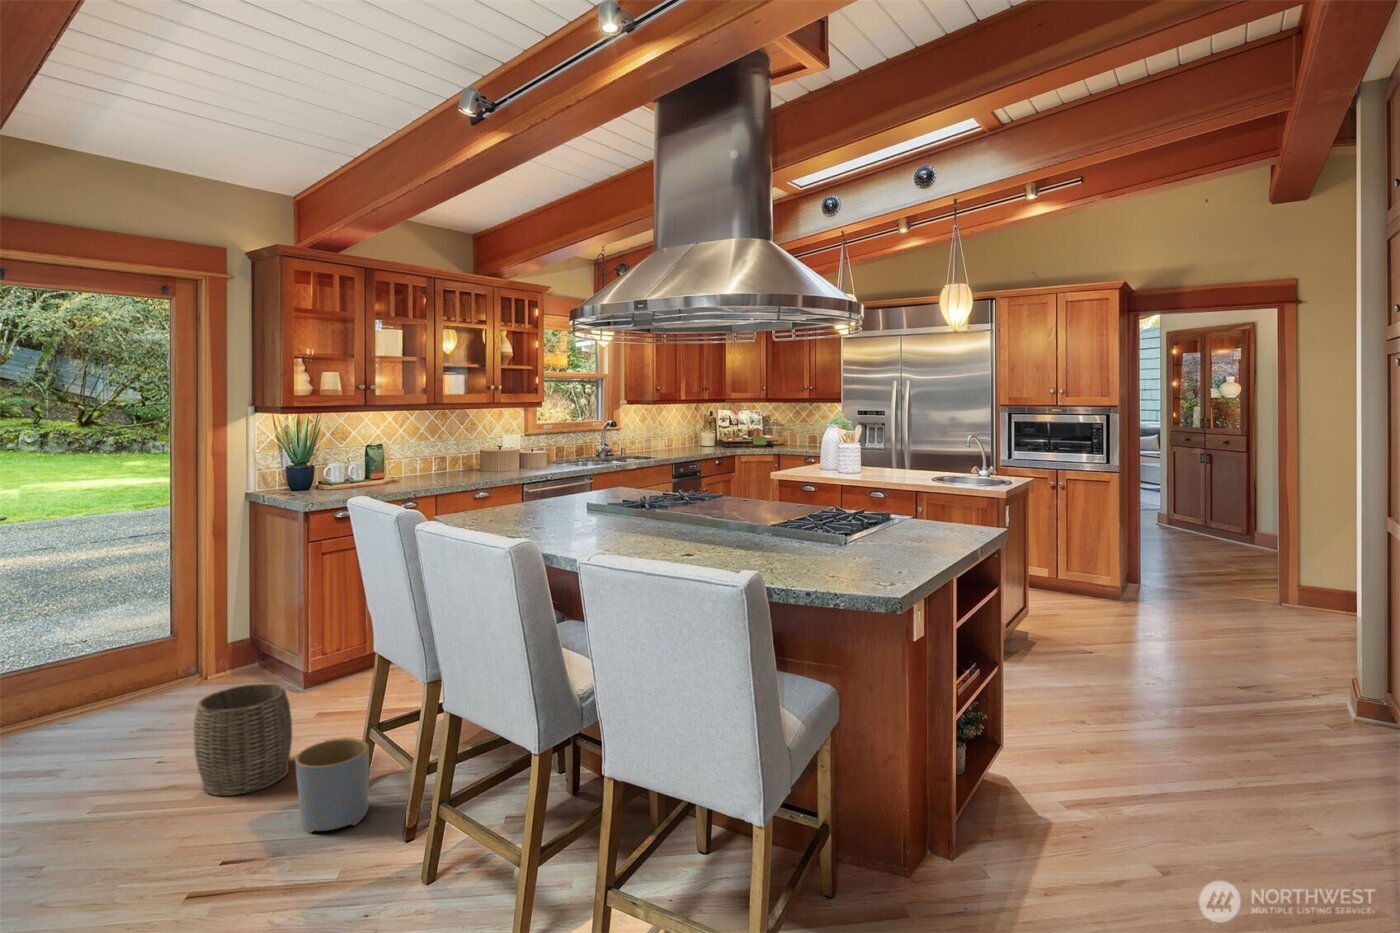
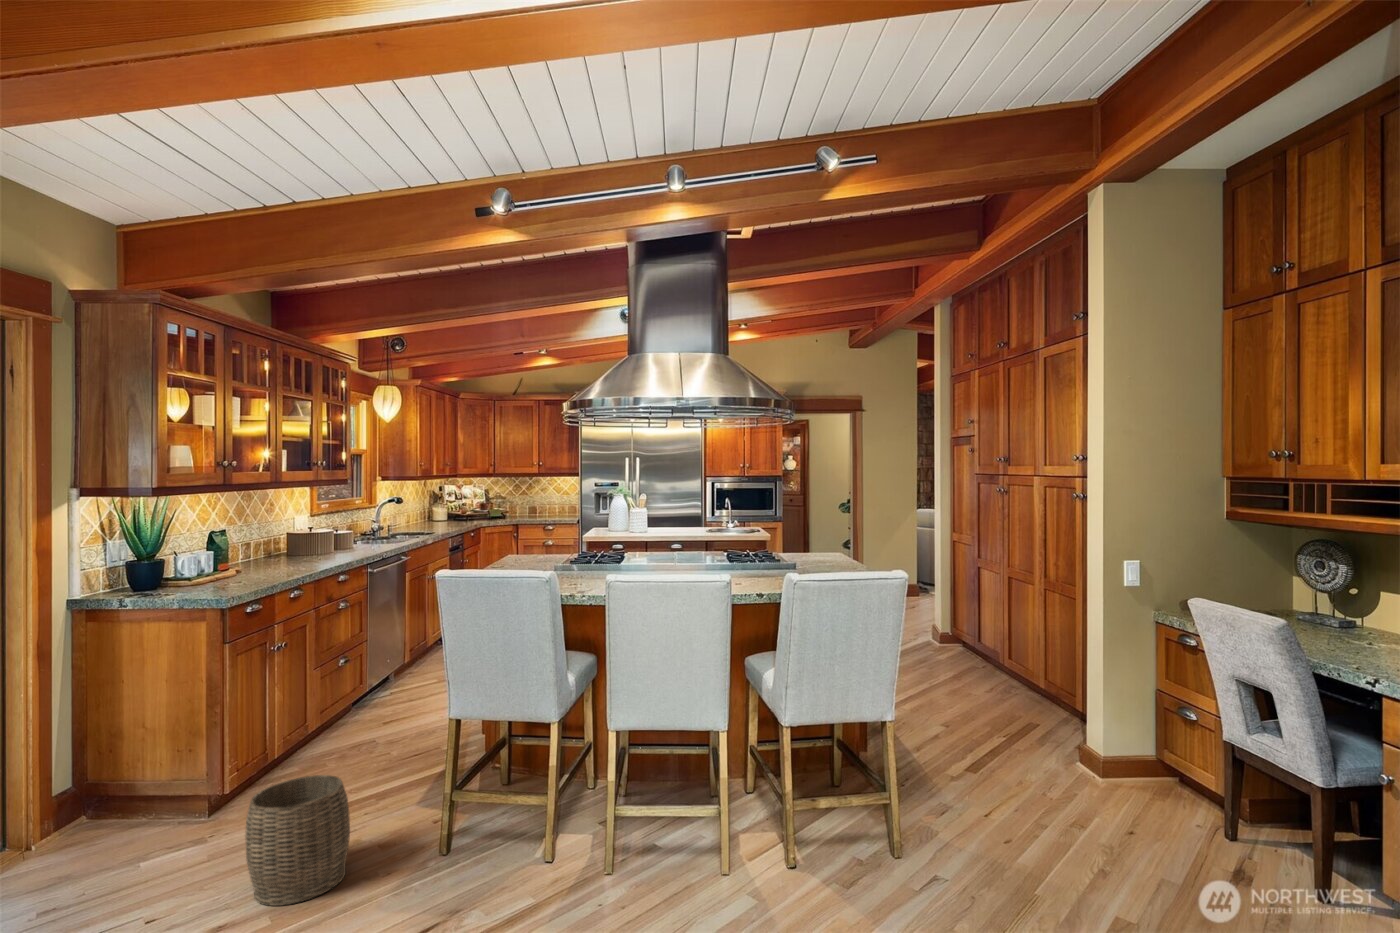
planter: present [295,738,369,833] -> none [428,792,496,887]

